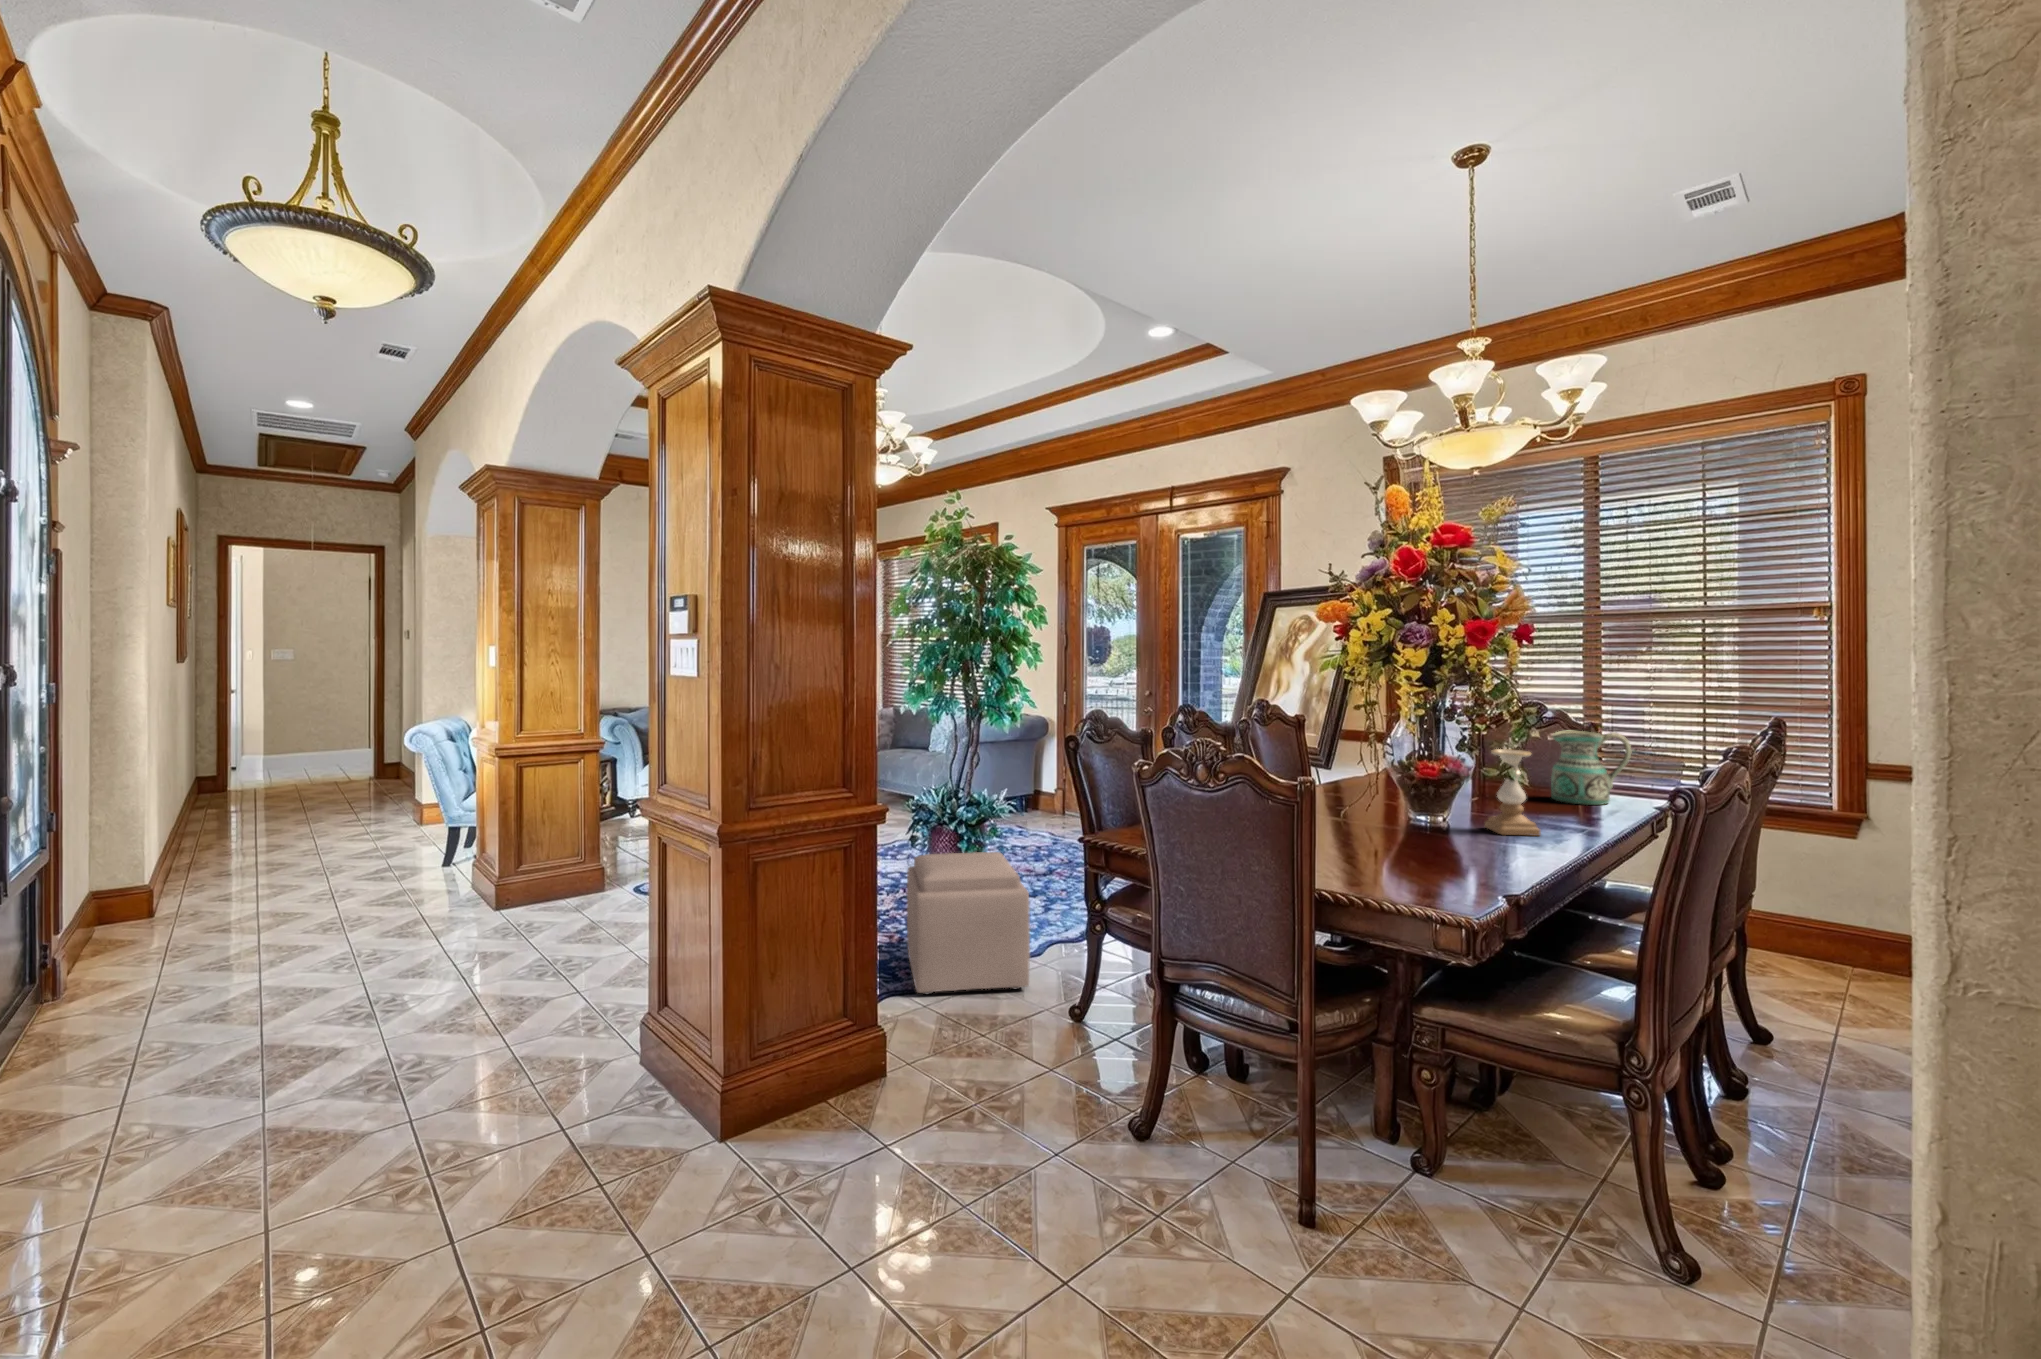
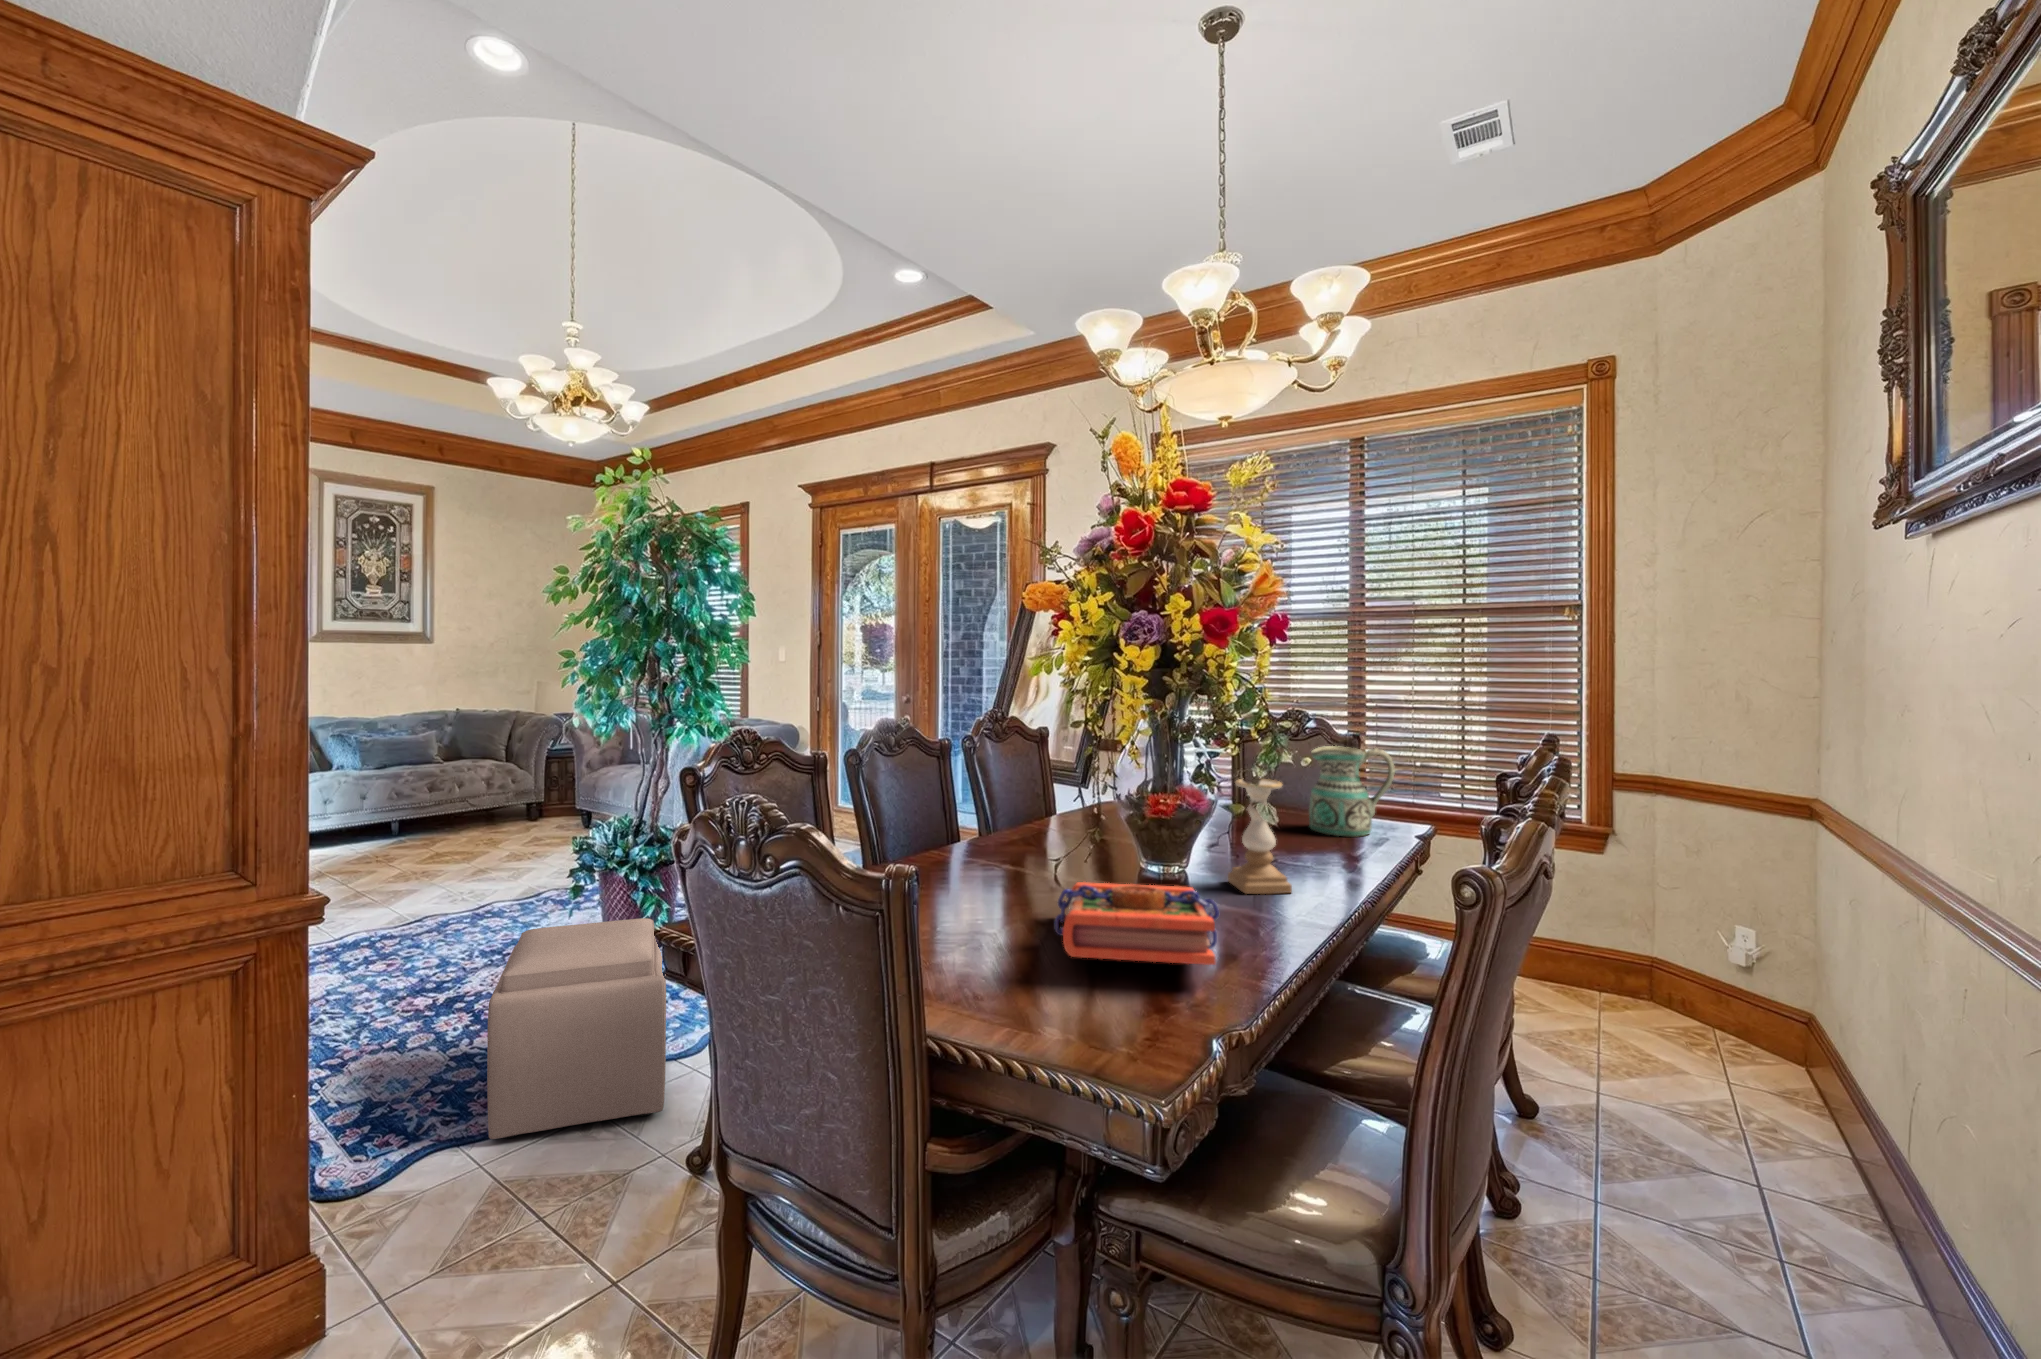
book: none [1363,814,1490,862] -> present [1055,882,1219,965]

